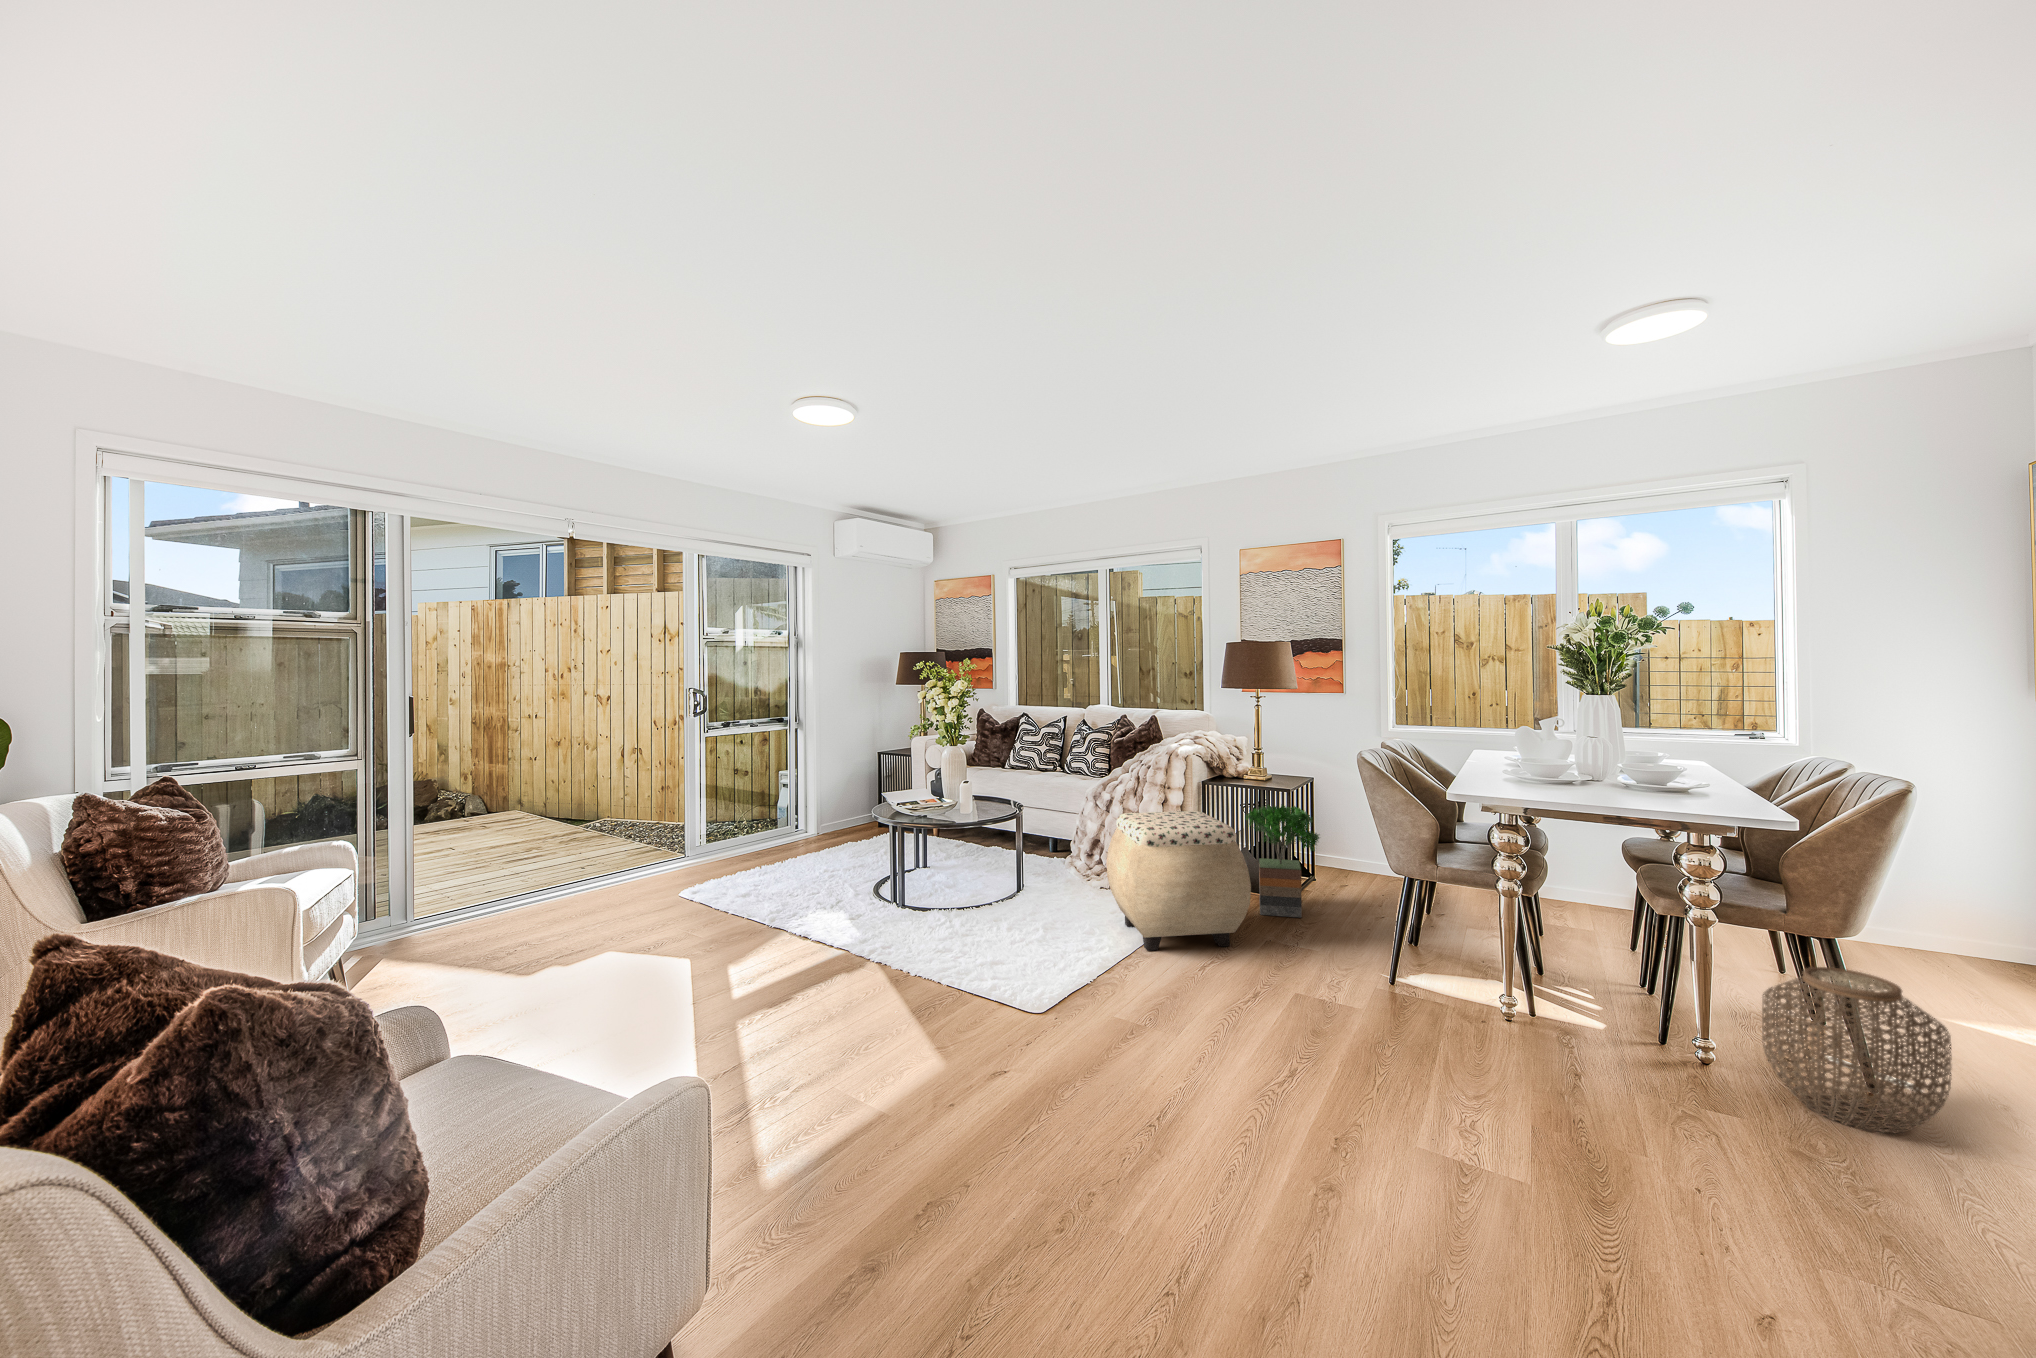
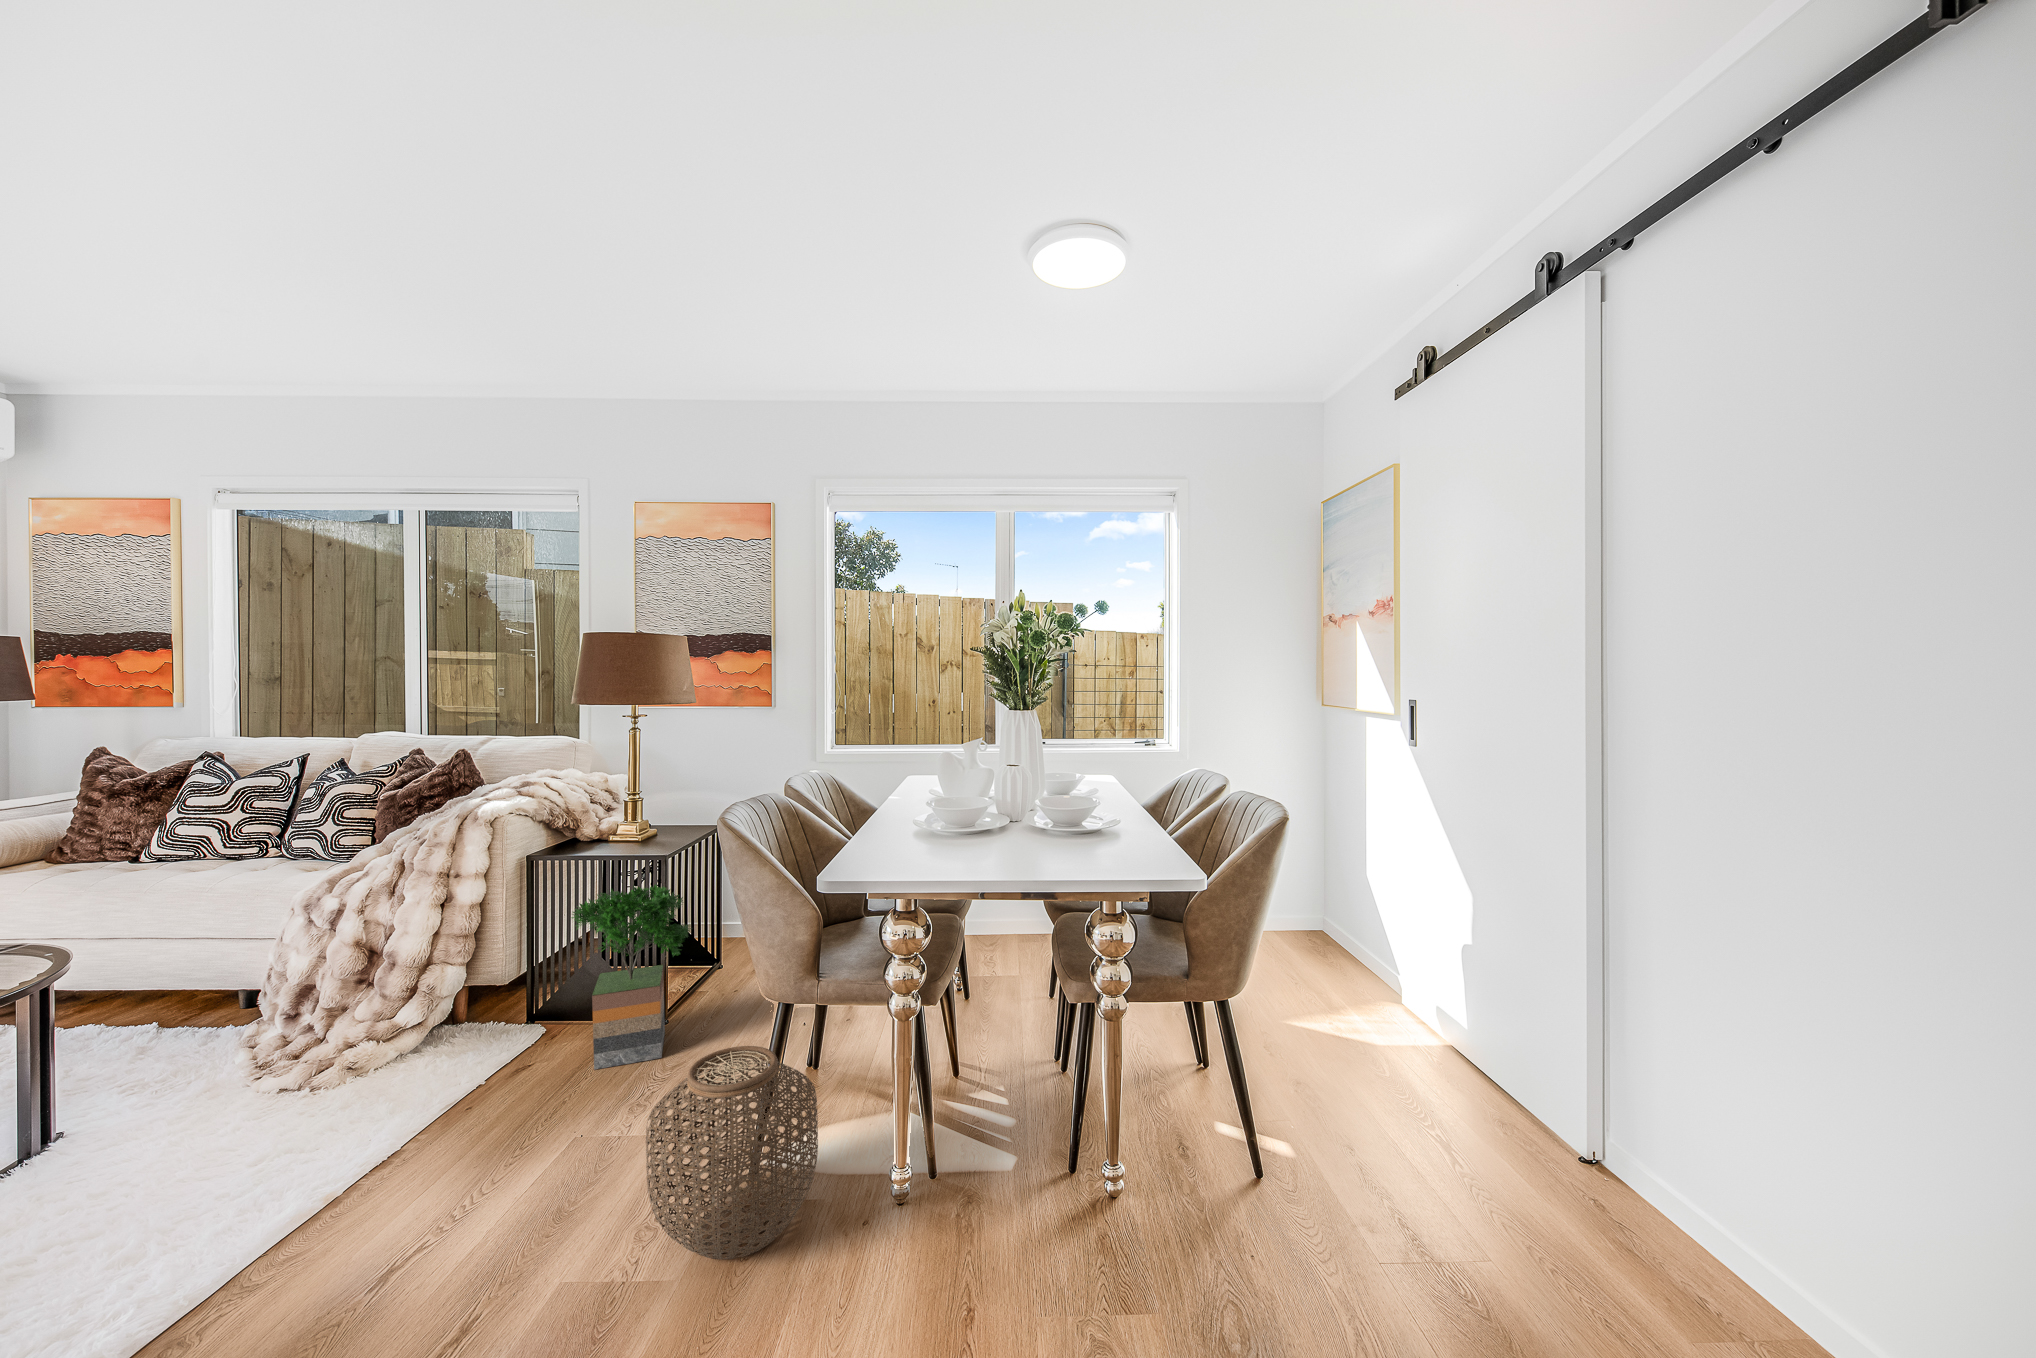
ottoman: present [1106,811,1251,951] -> none [255,929,544,1249]
woven basket: present [1762,967,1951,1133] -> present [646,1046,818,1260]

